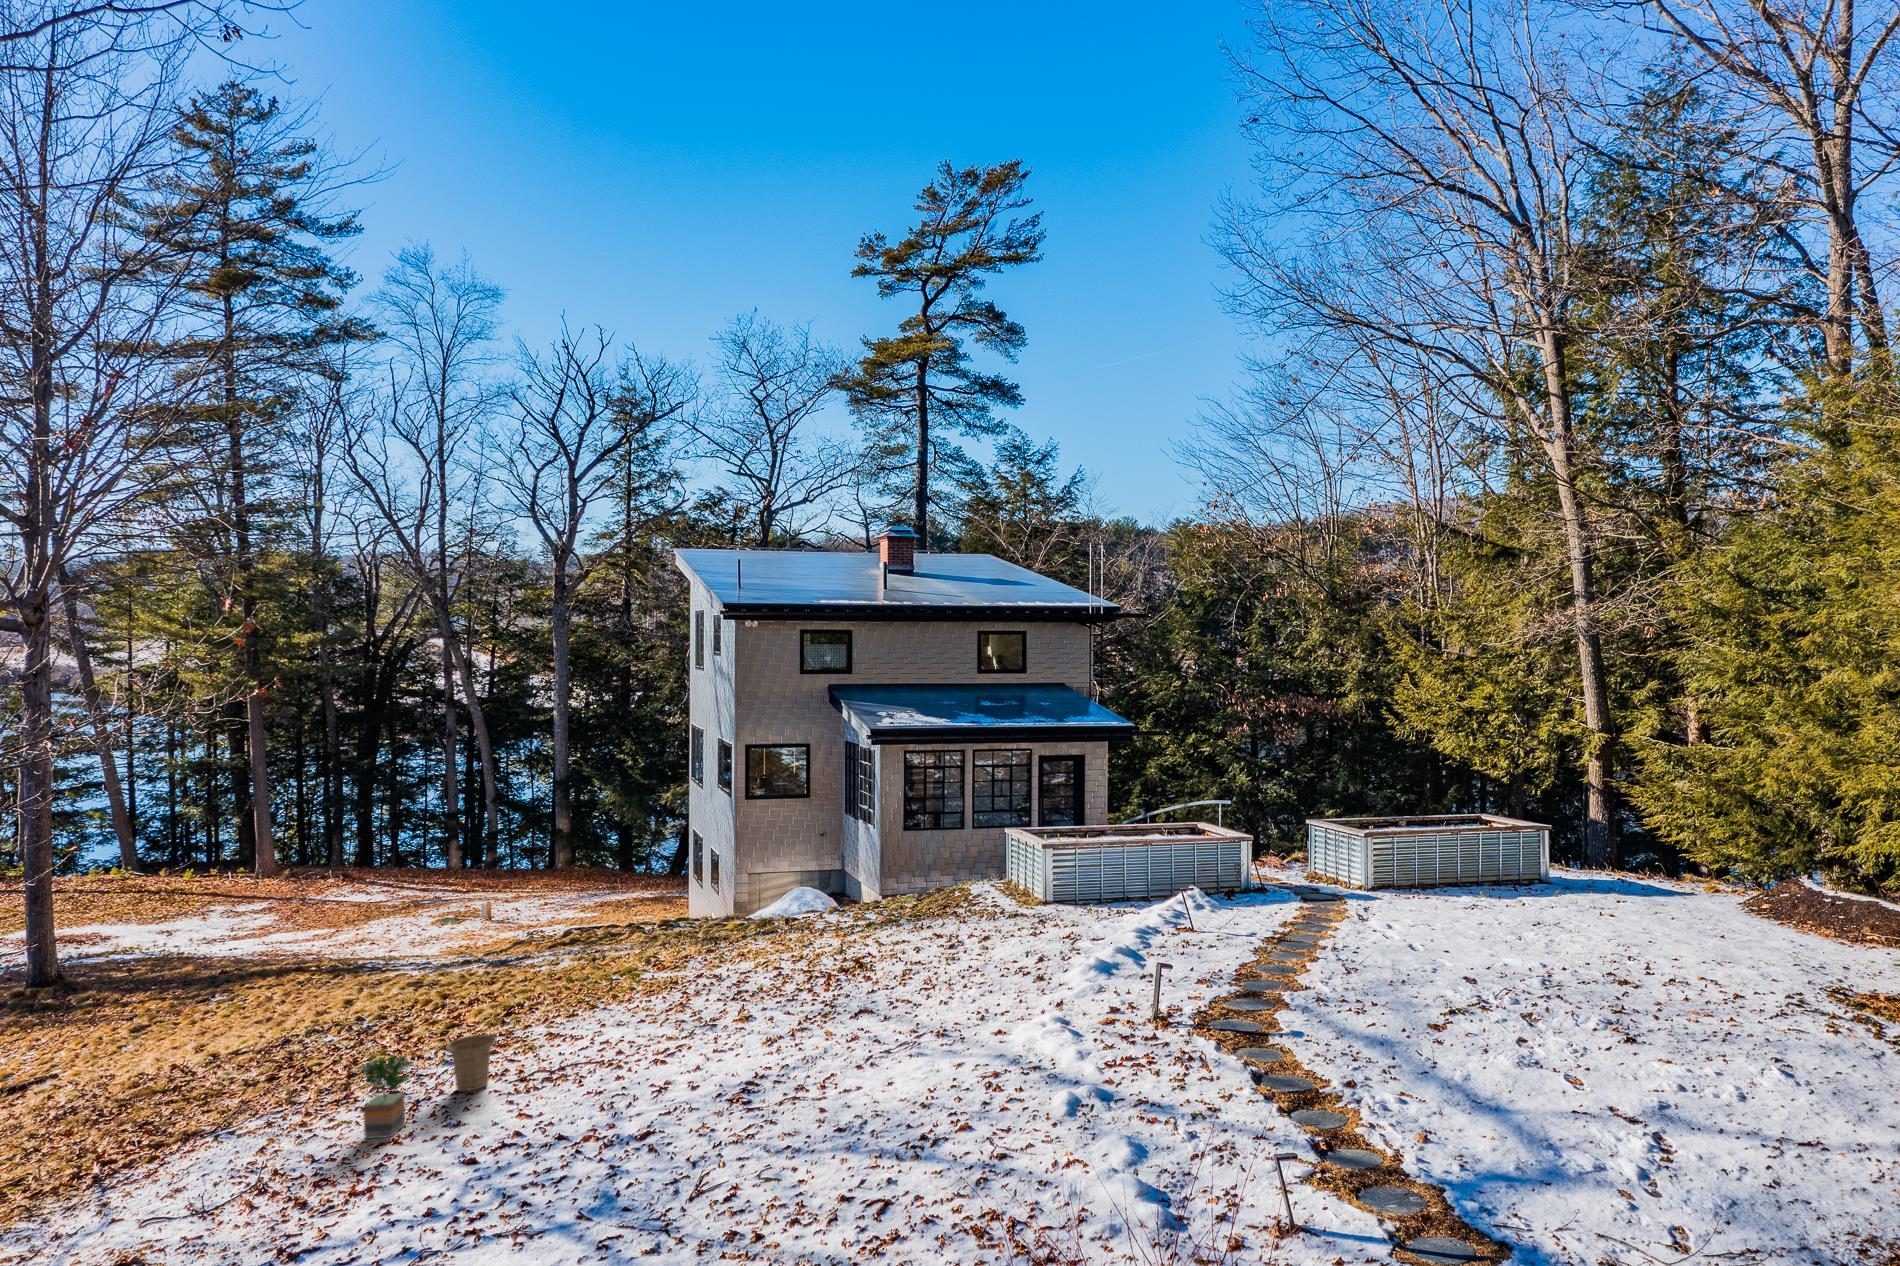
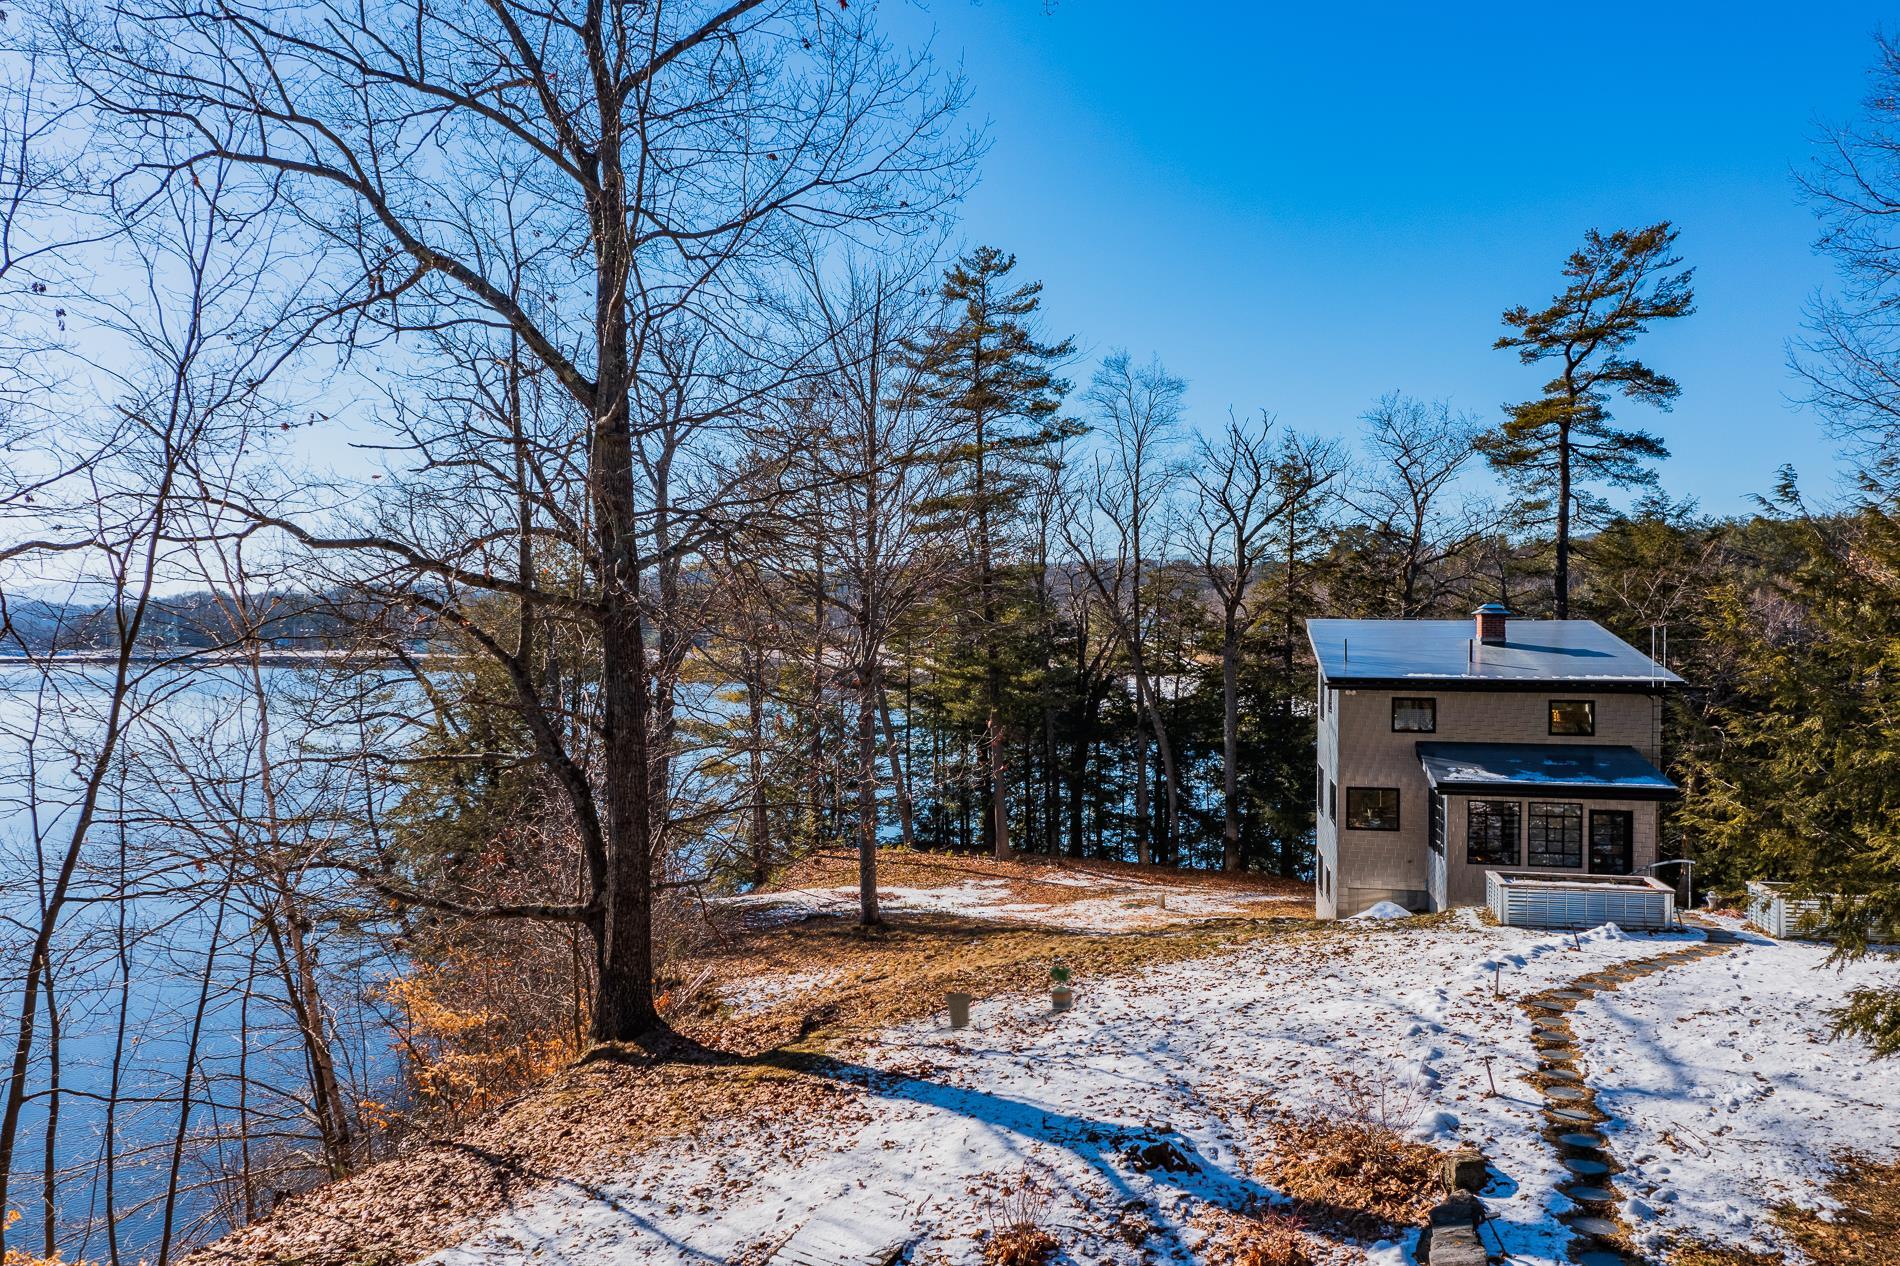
basket: present [446,1034,497,1092] -> present [944,993,973,1027]

